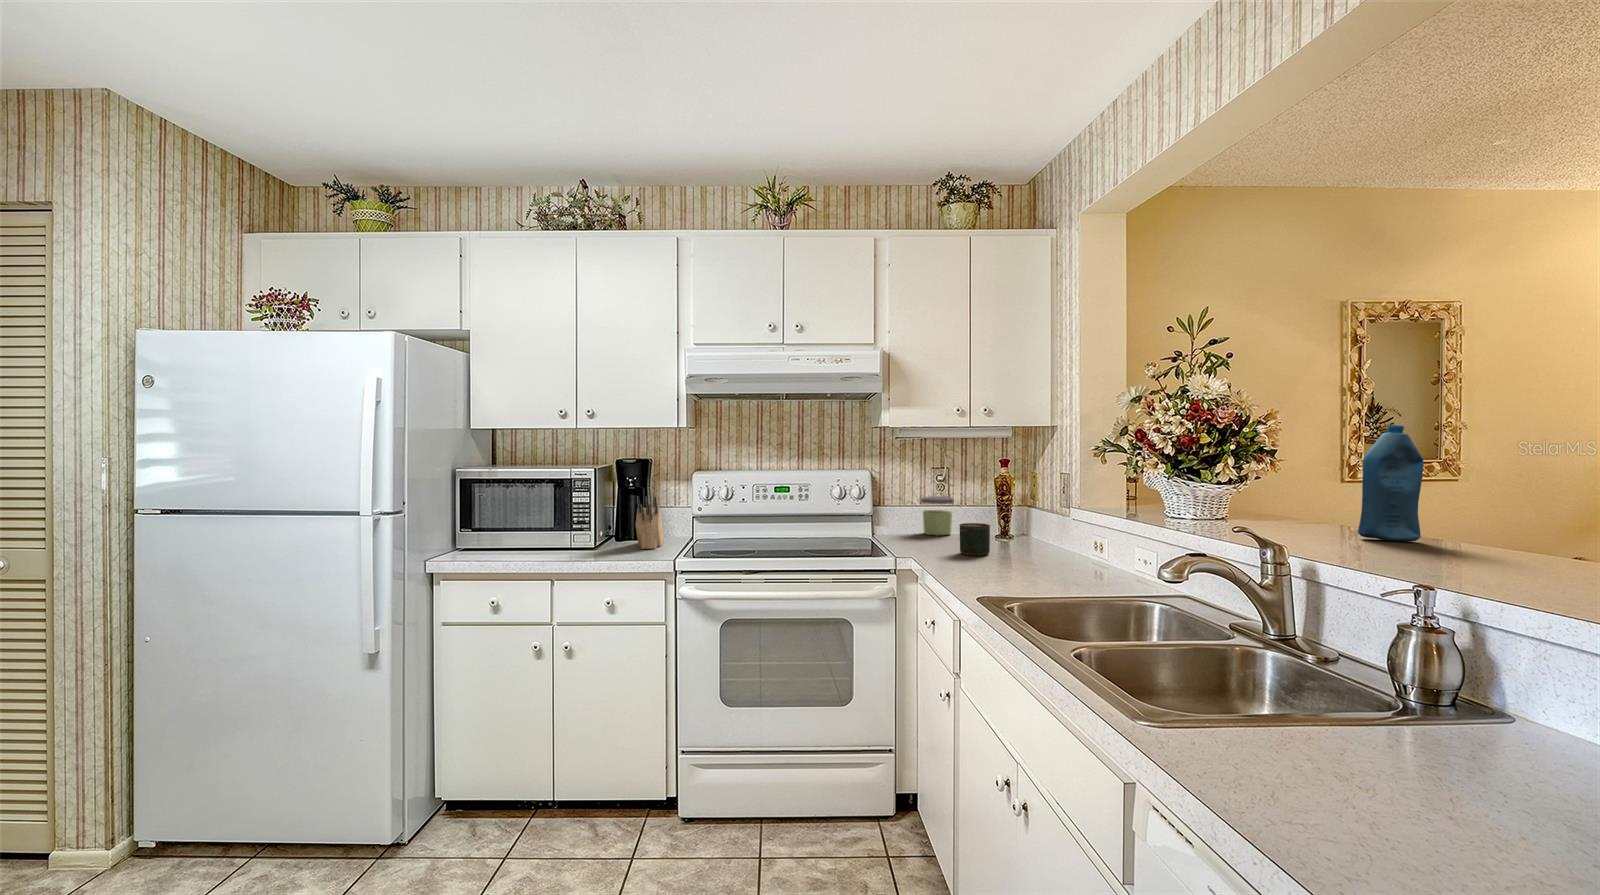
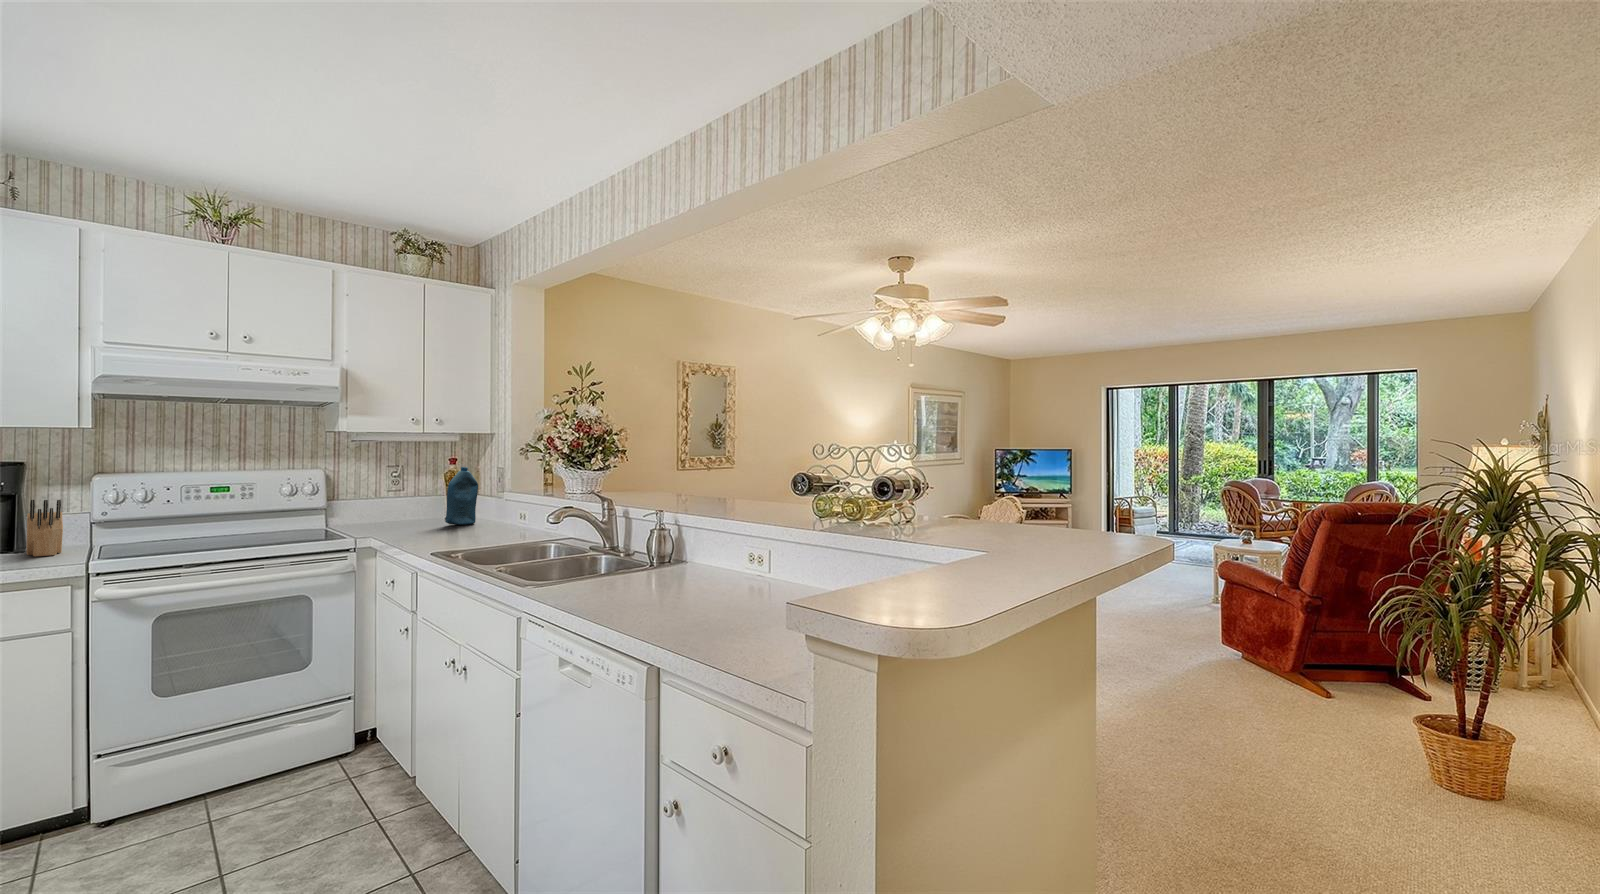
bottle: present [1358,425,1424,541] -> present [445,467,478,525]
jar: present [921,496,954,535] -> none [374,491,405,523]
mug: present [959,523,990,556] -> none [413,508,440,533]

